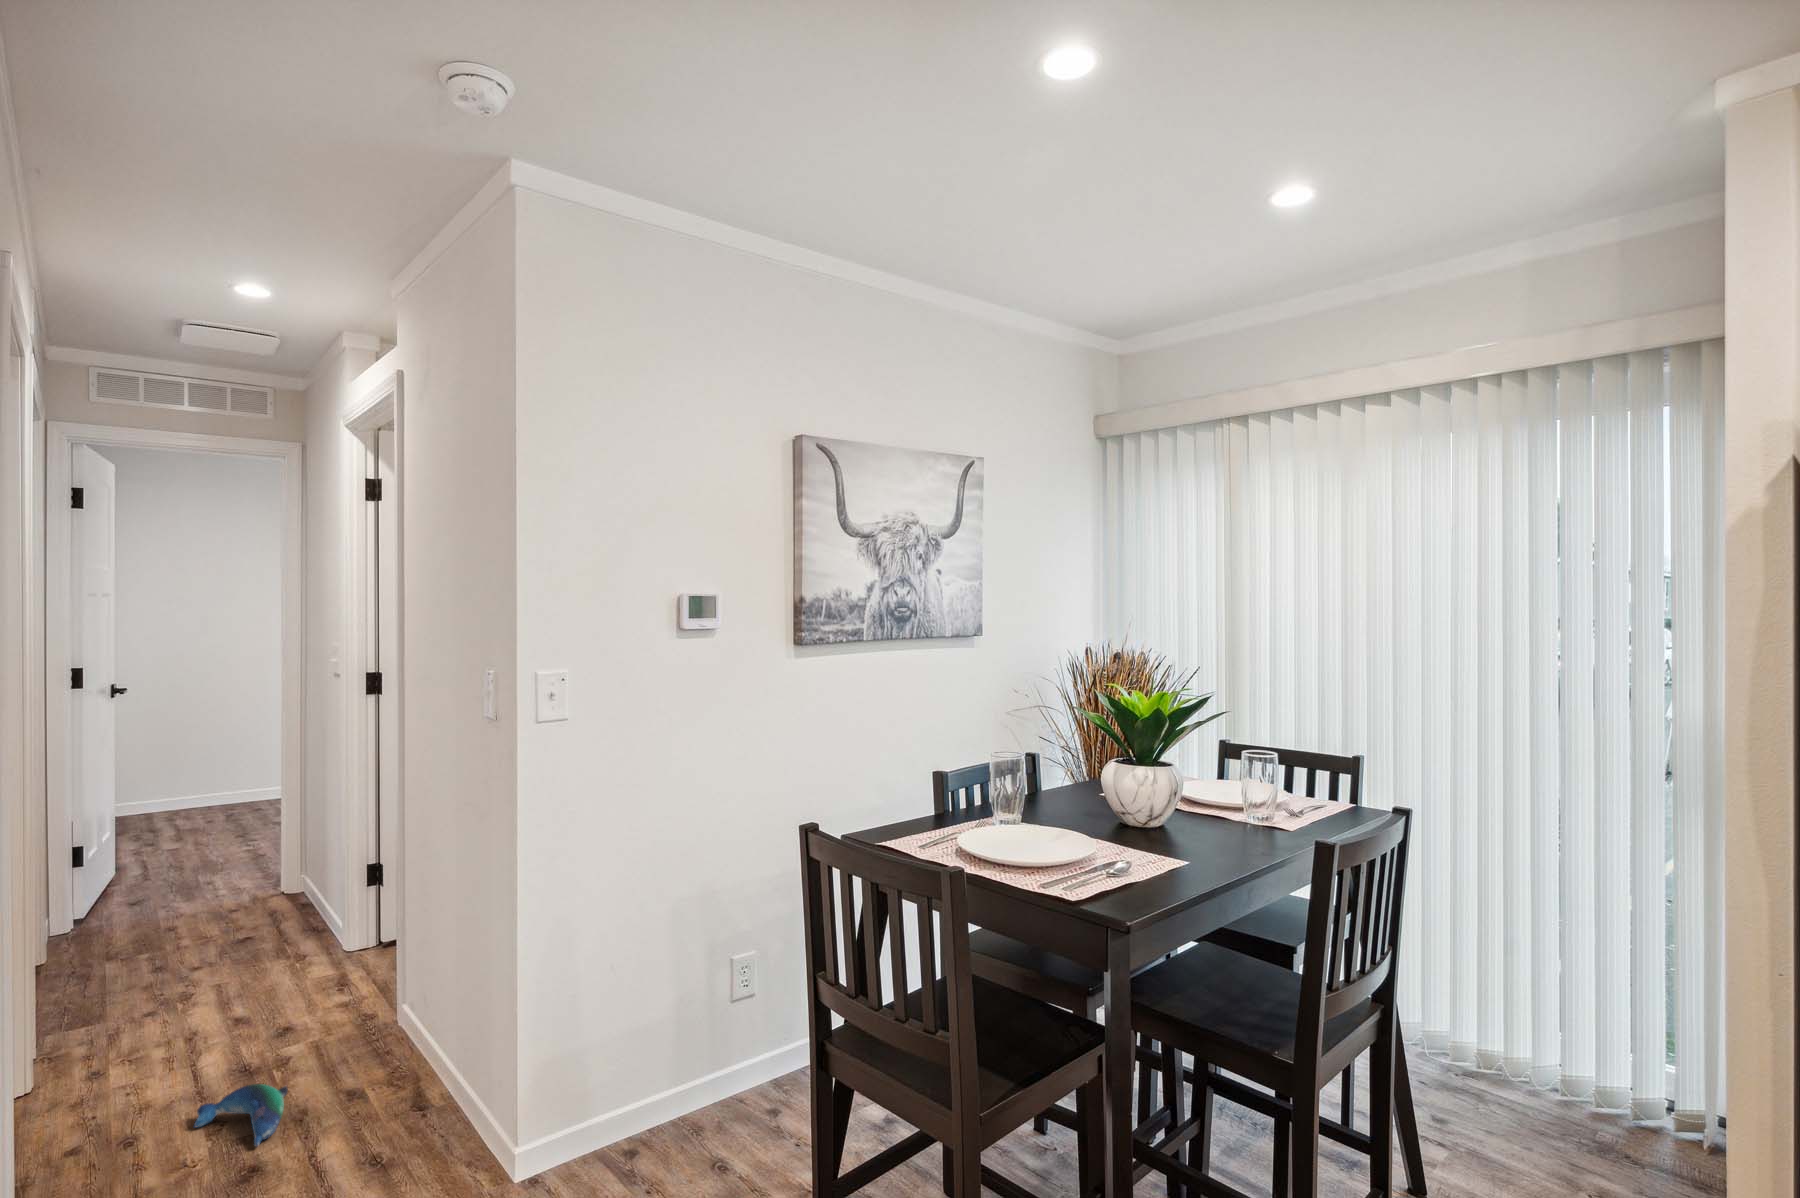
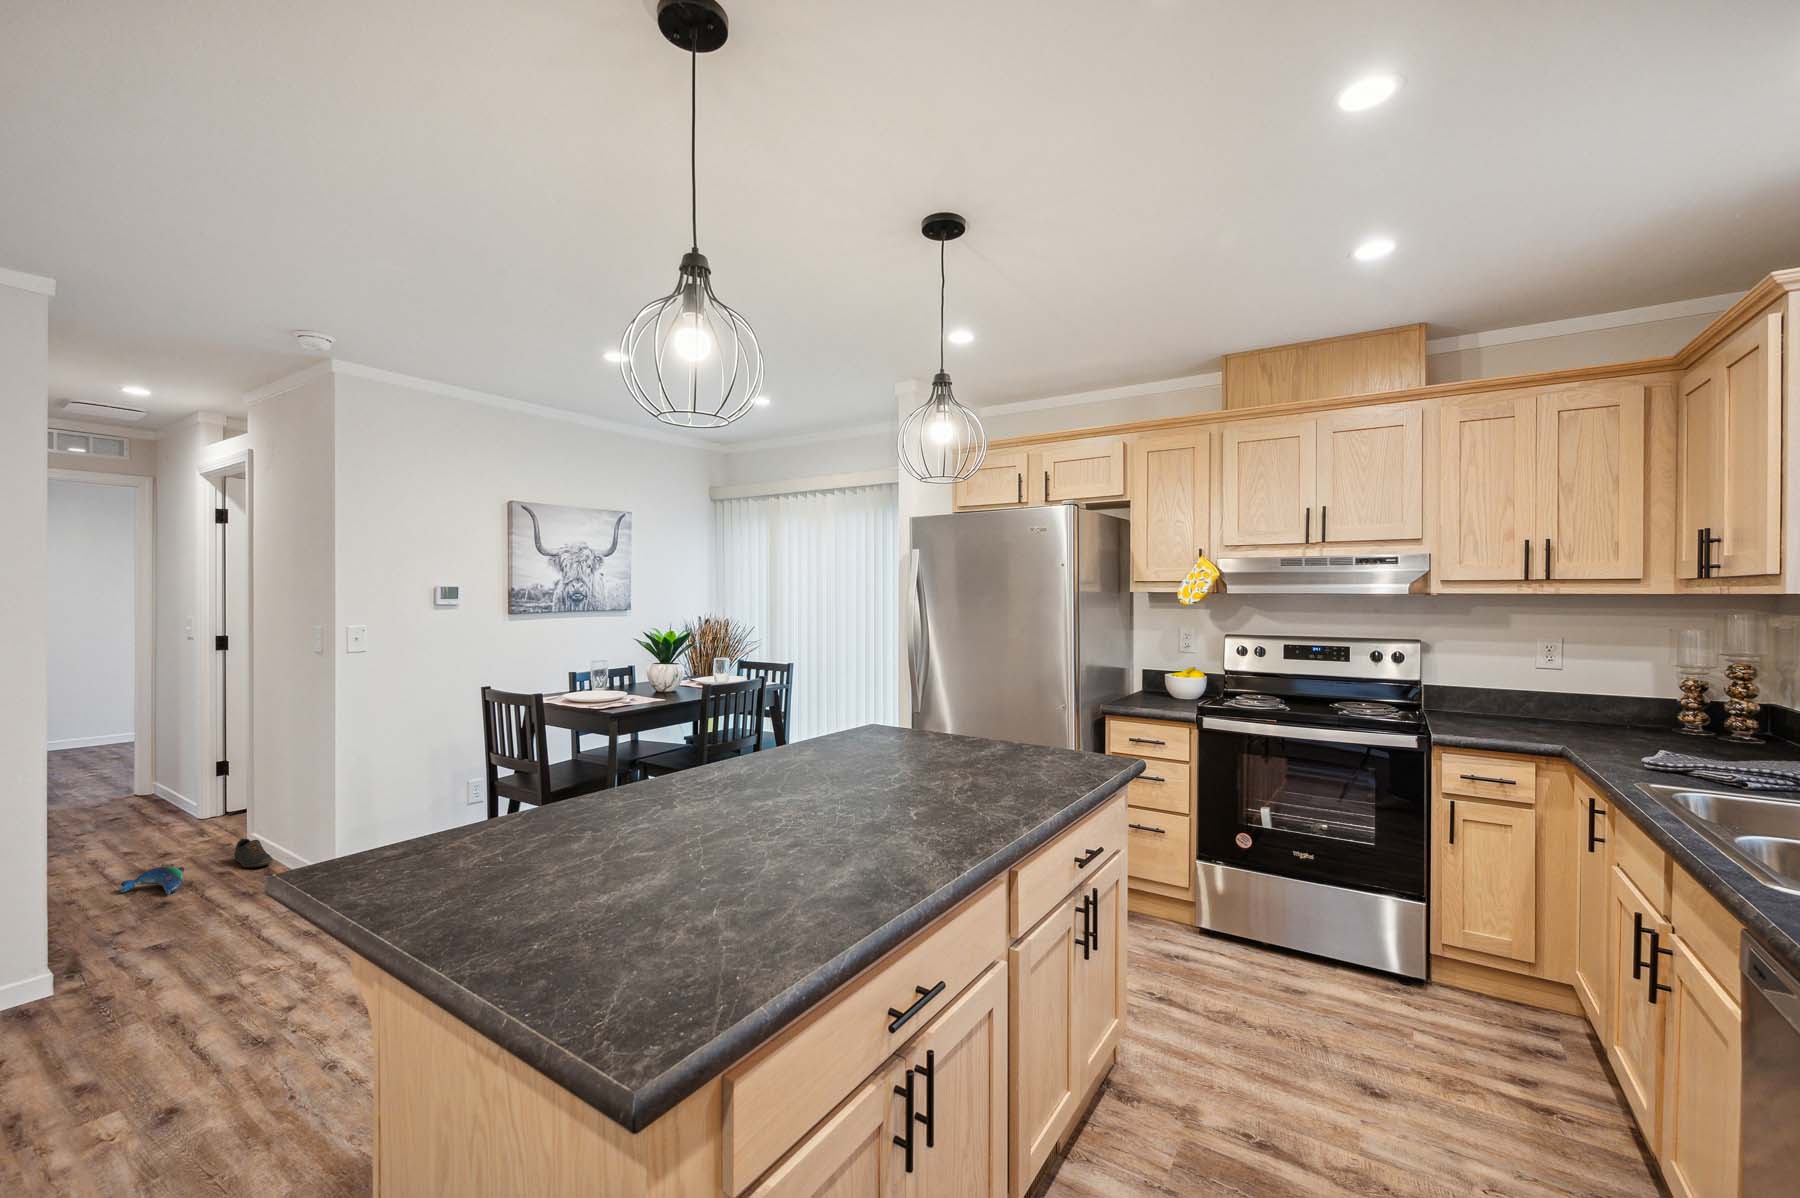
shoe: none [368,1027,422,1088] -> present [234,839,273,868]

